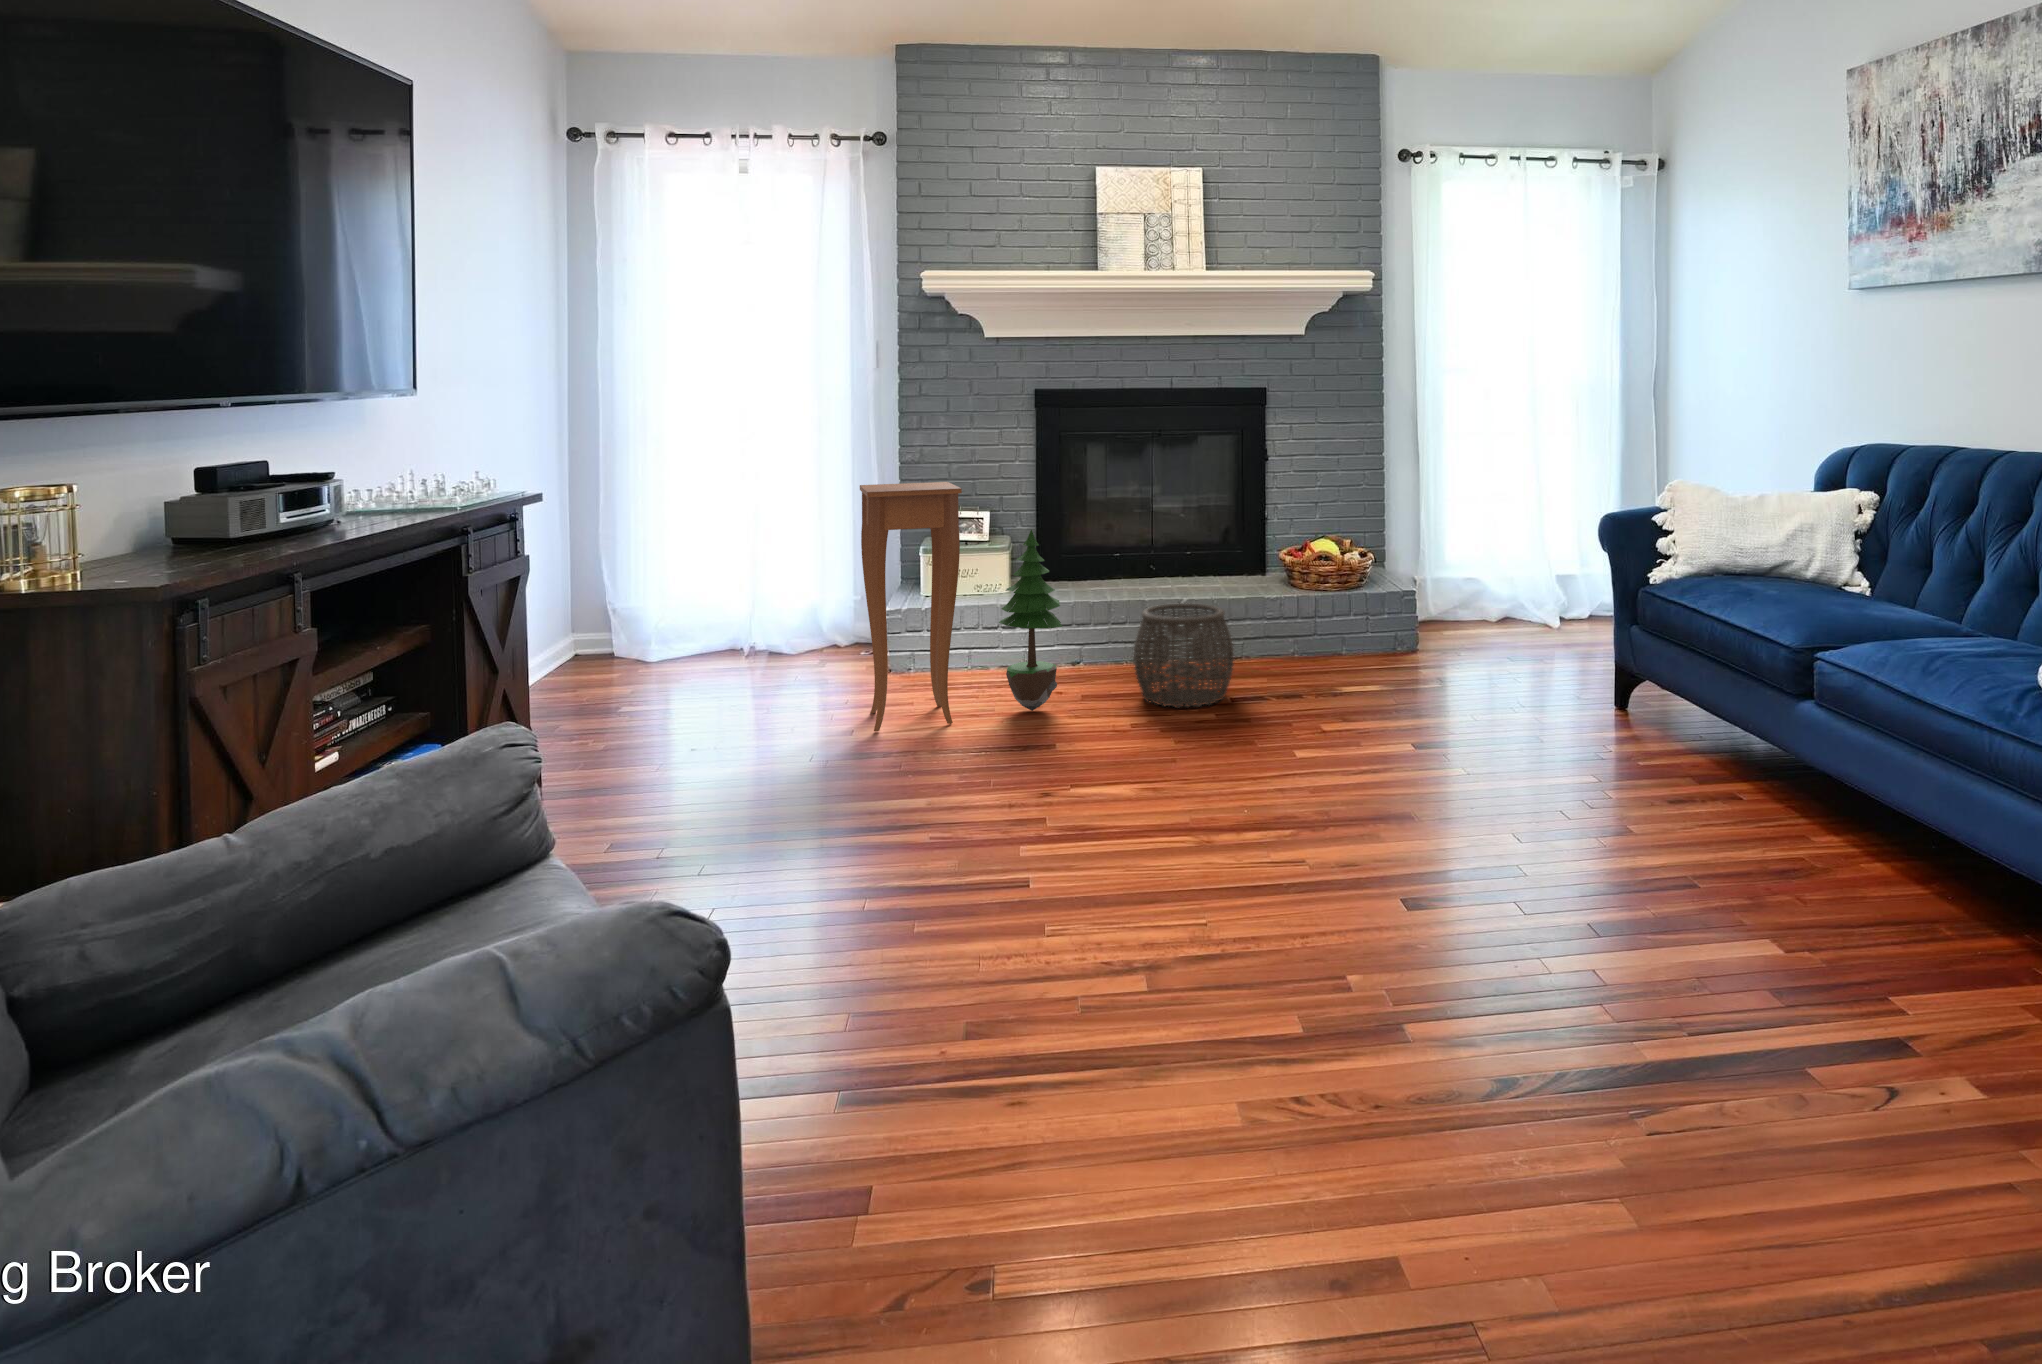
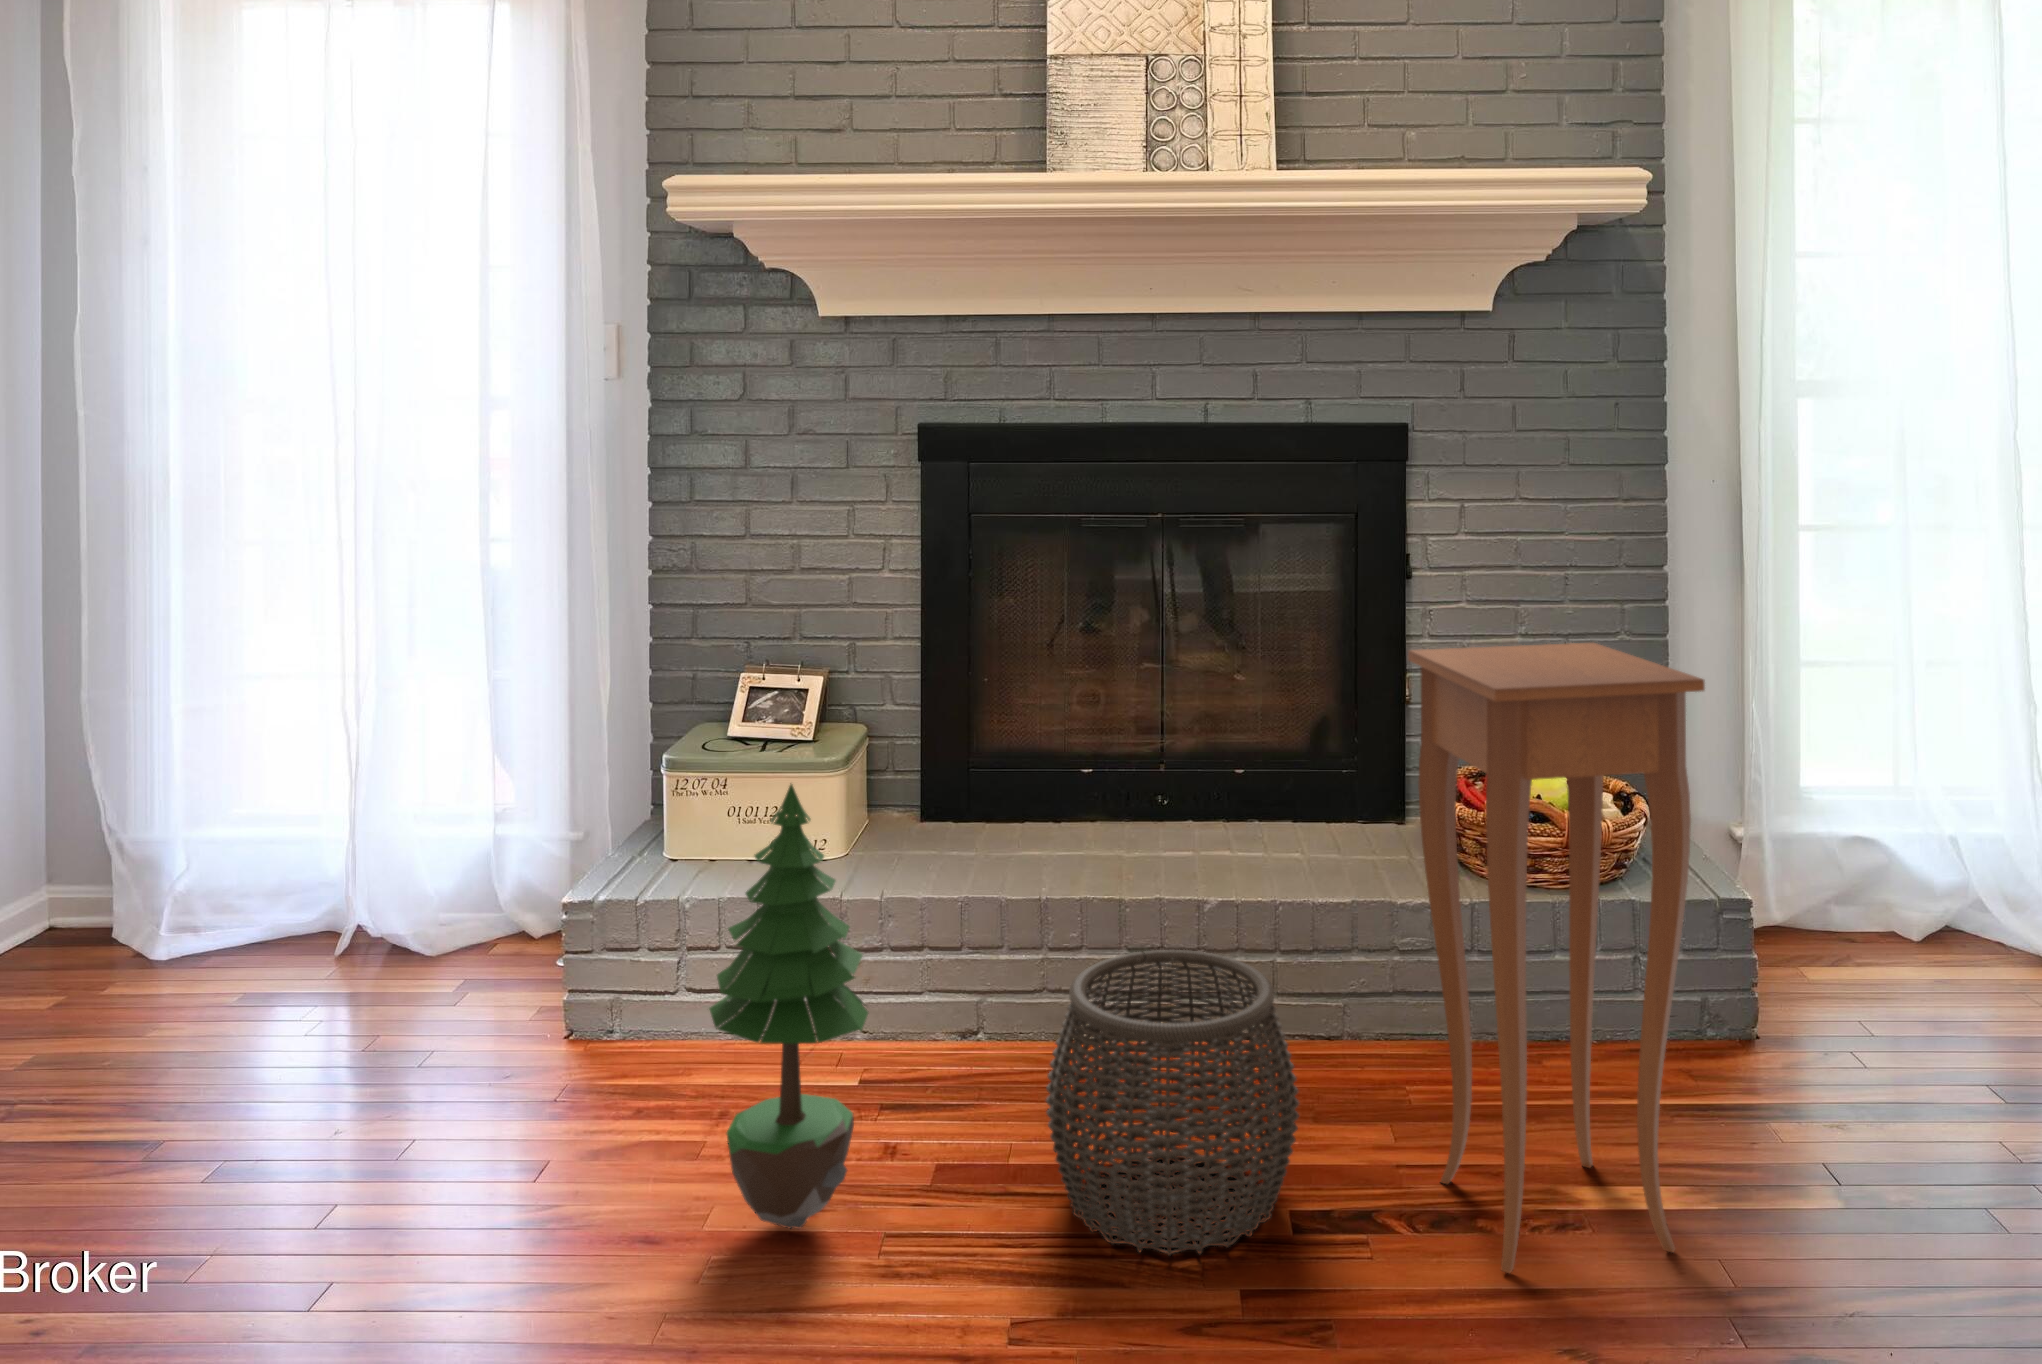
side table: present [860,482,962,732] -> present [1408,643,1705,1273]

